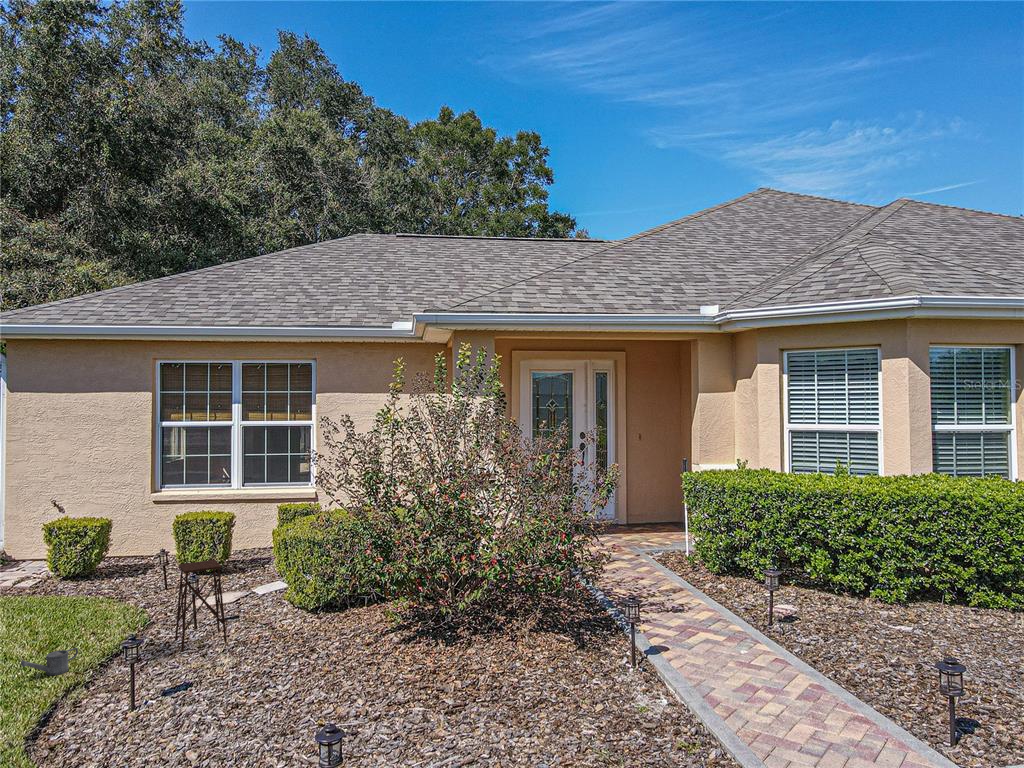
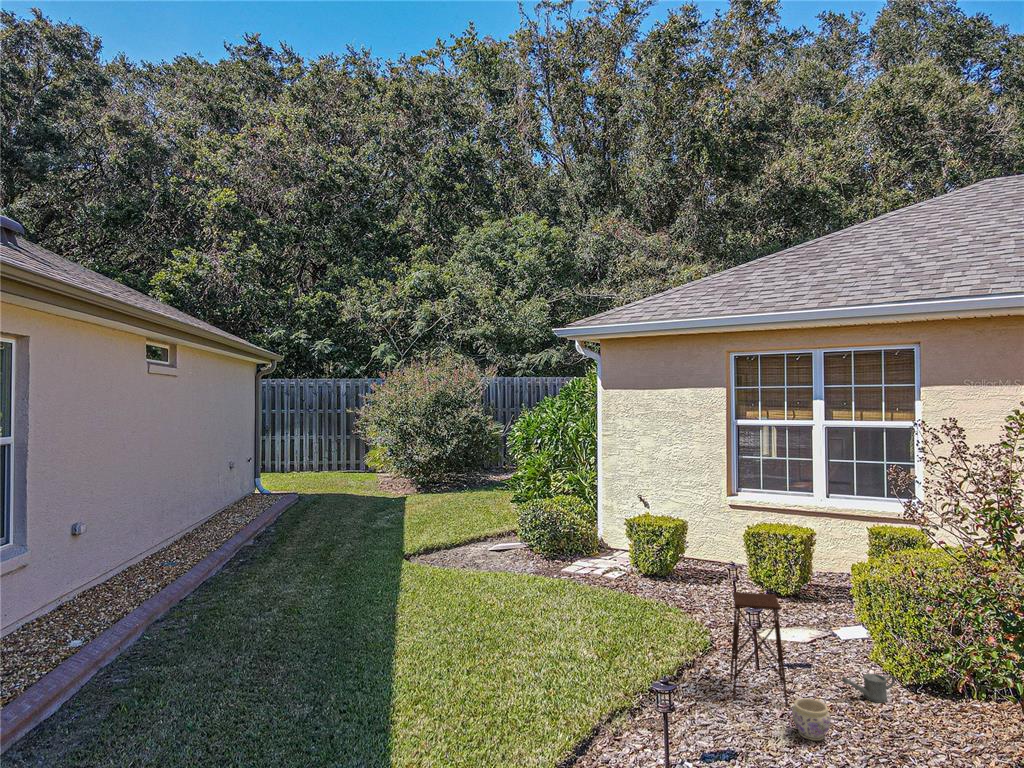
planter: none [233,627,262,657] -> present [792,698,831,741]
watering can: present [21,648,78,675] -> present [842,673,895,703]

